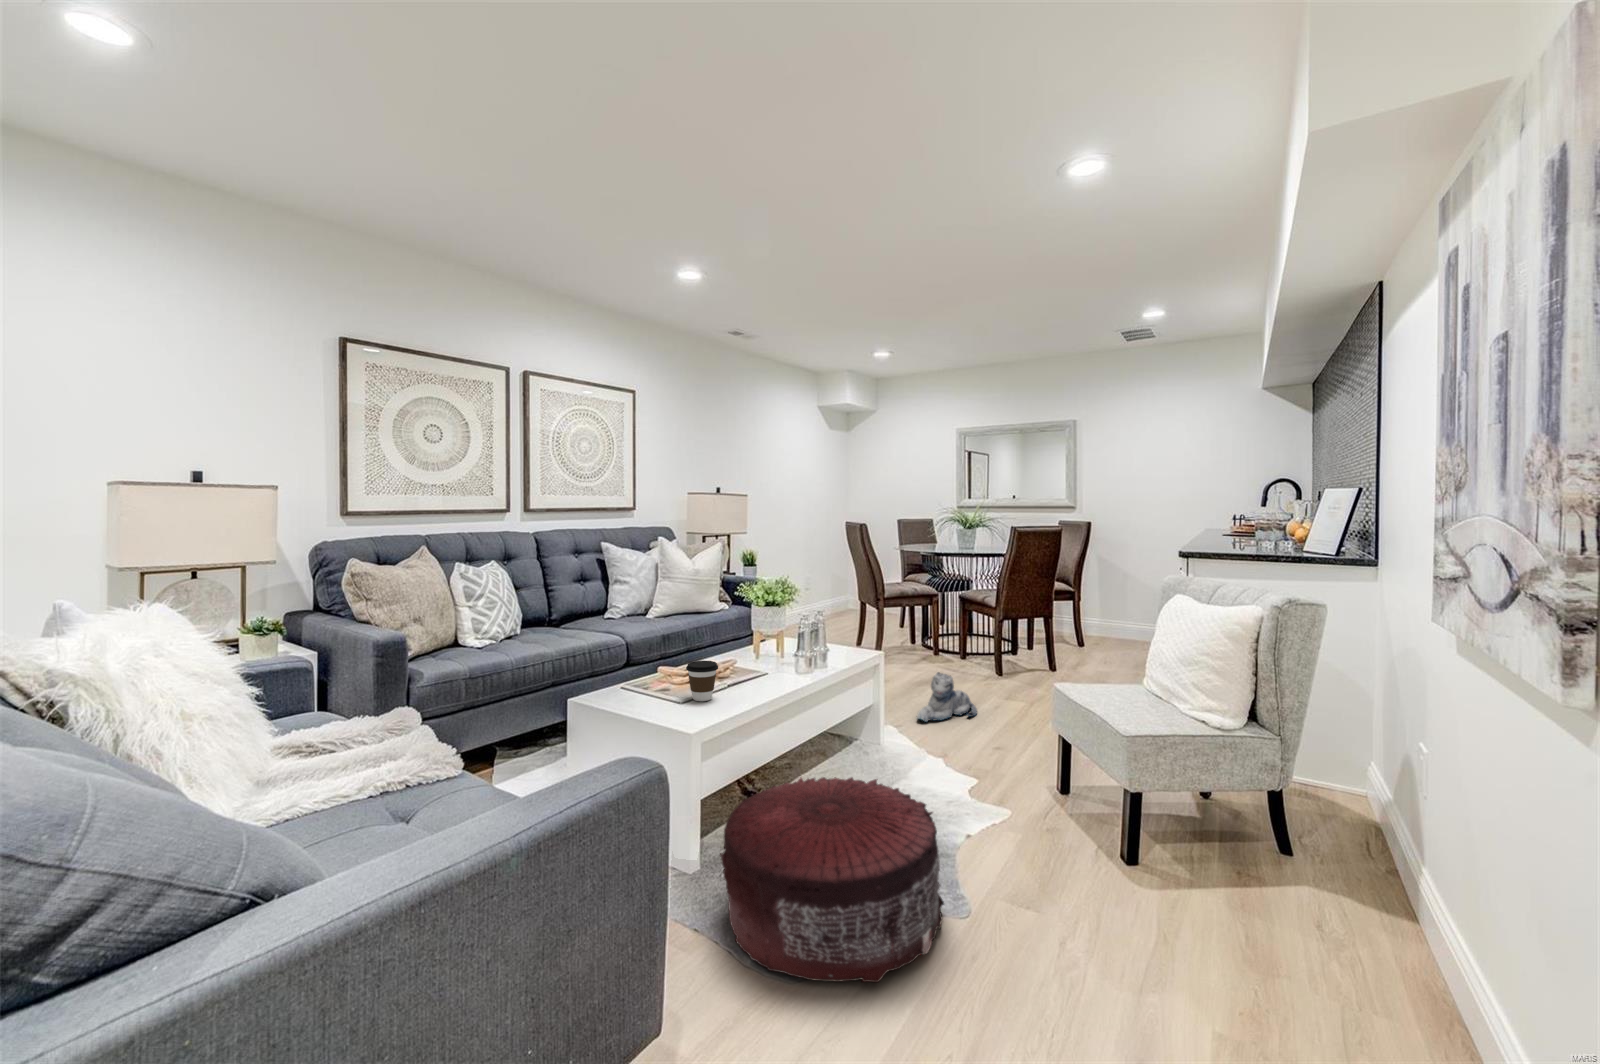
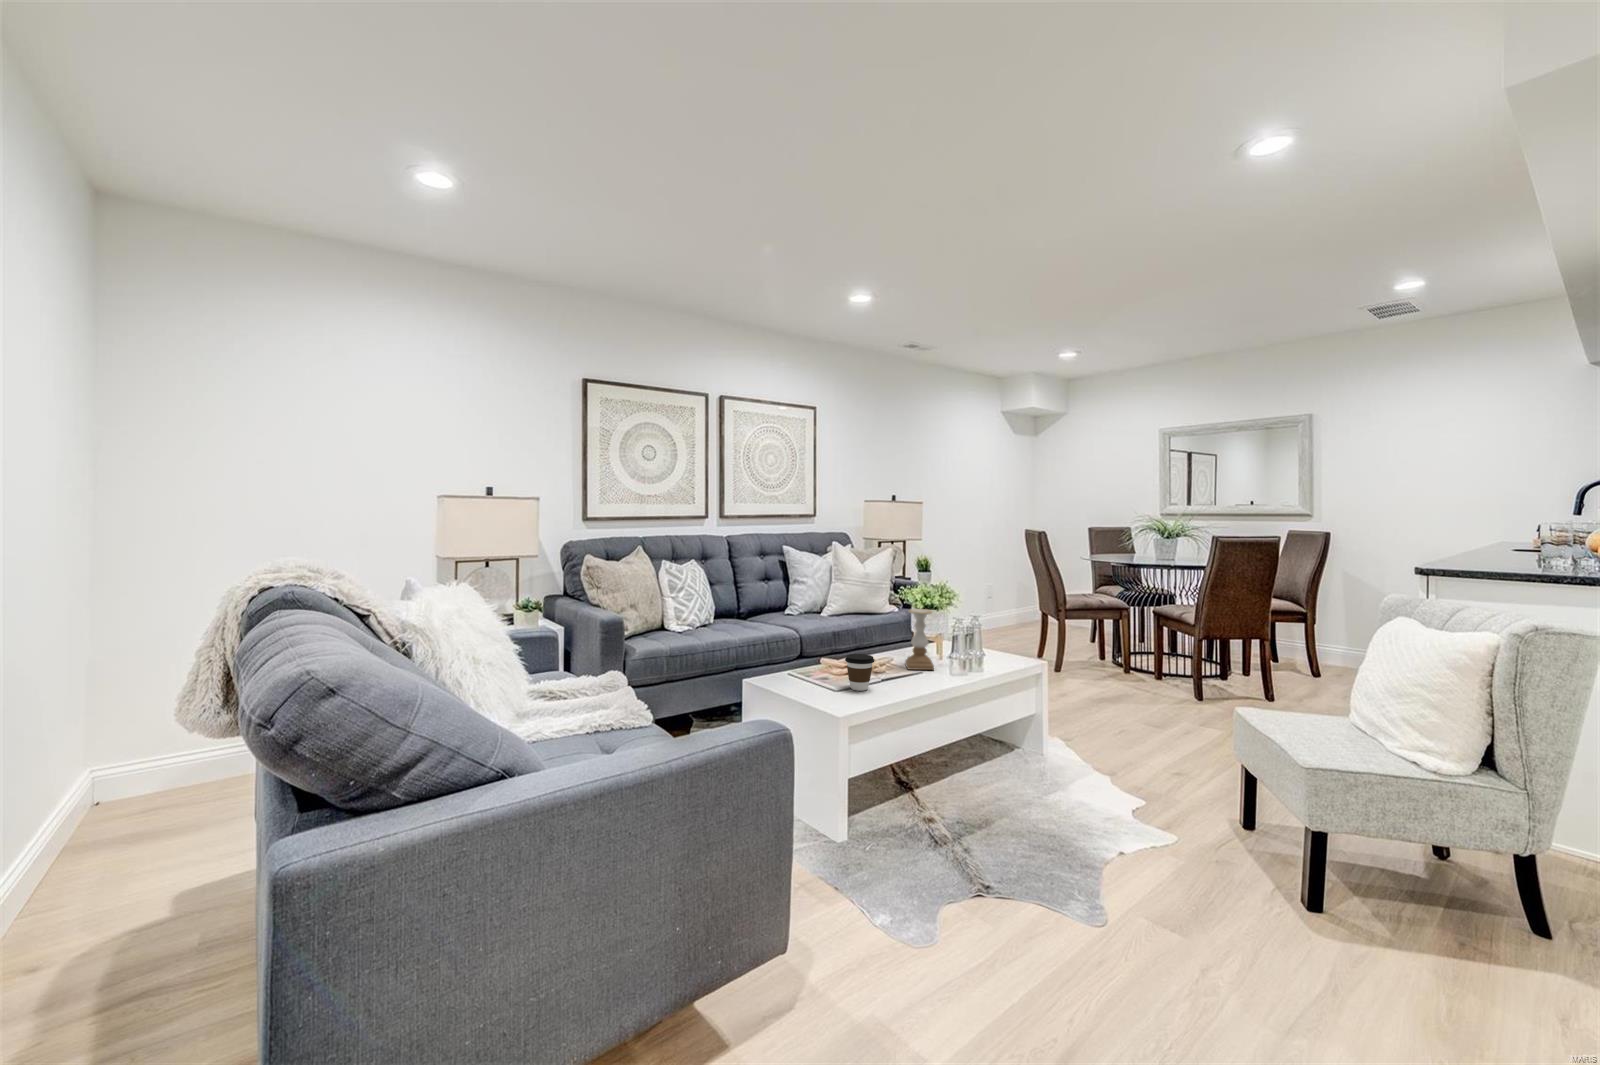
candle holder: none [745,607,776,672] -> present [905,609,934,670]
plush toy: present [917,672,977,722] -> none [1088,688,1159,739]
pouf: present [720,777,944,982] -> none [861,767,1080,960]

